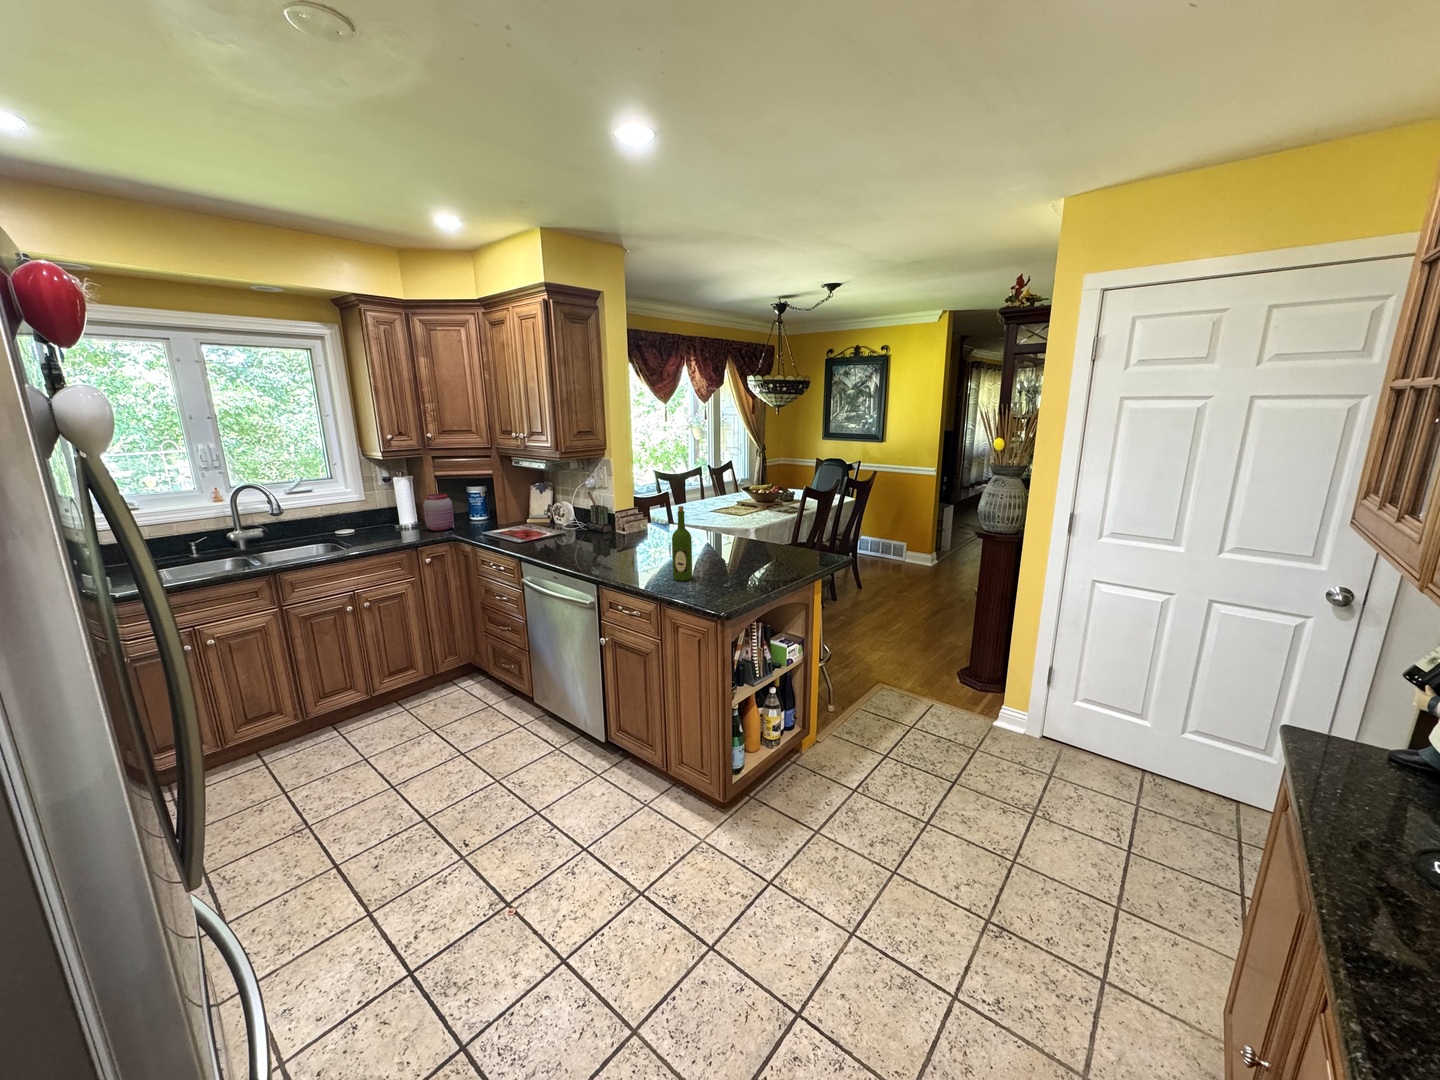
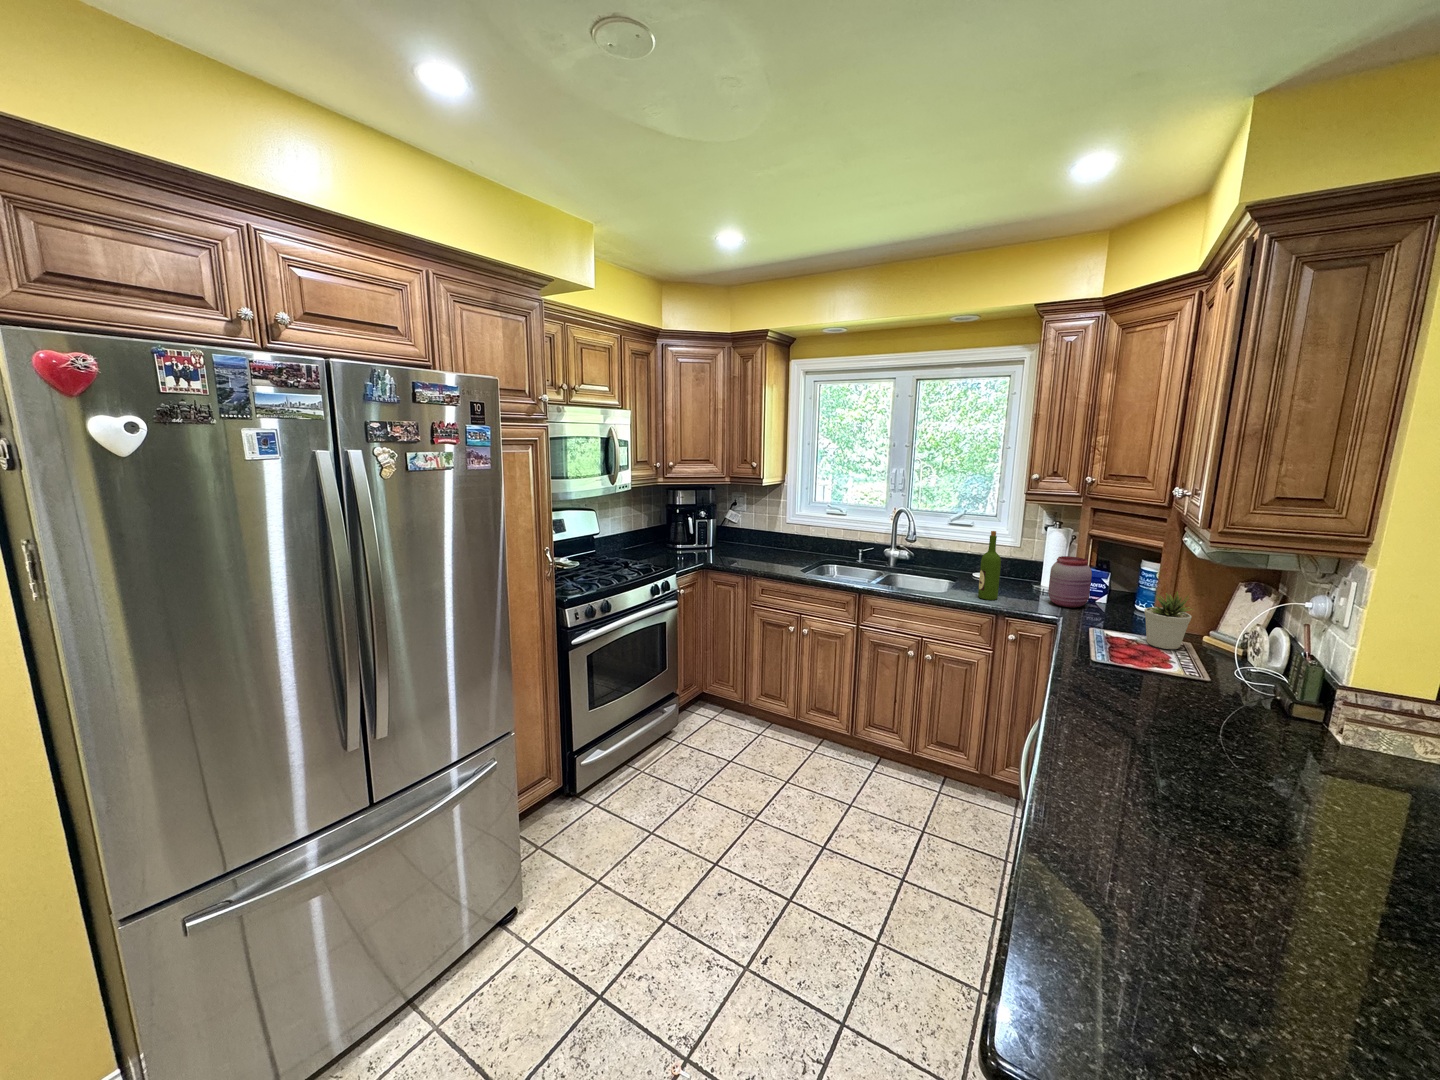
potted plant: none [510,496,533,531] -> present [1145,592,1192,649]
wine bottle: present [672,506,692,581] -> present [978,531,1001,600]

